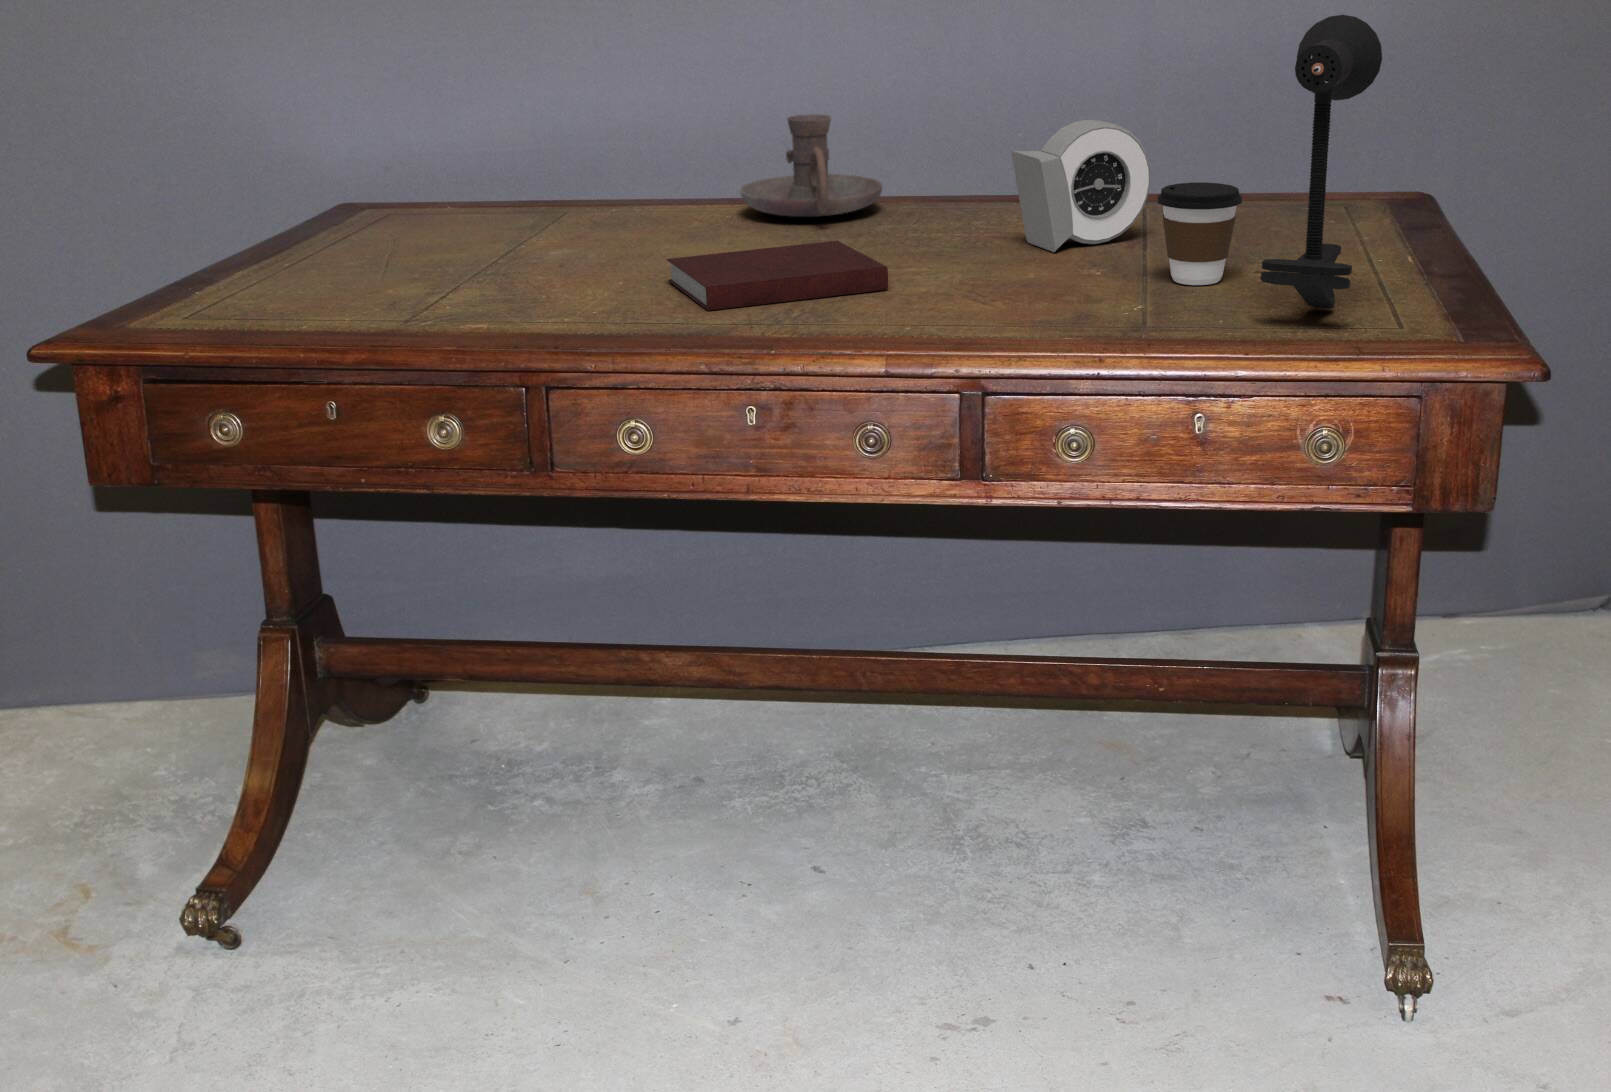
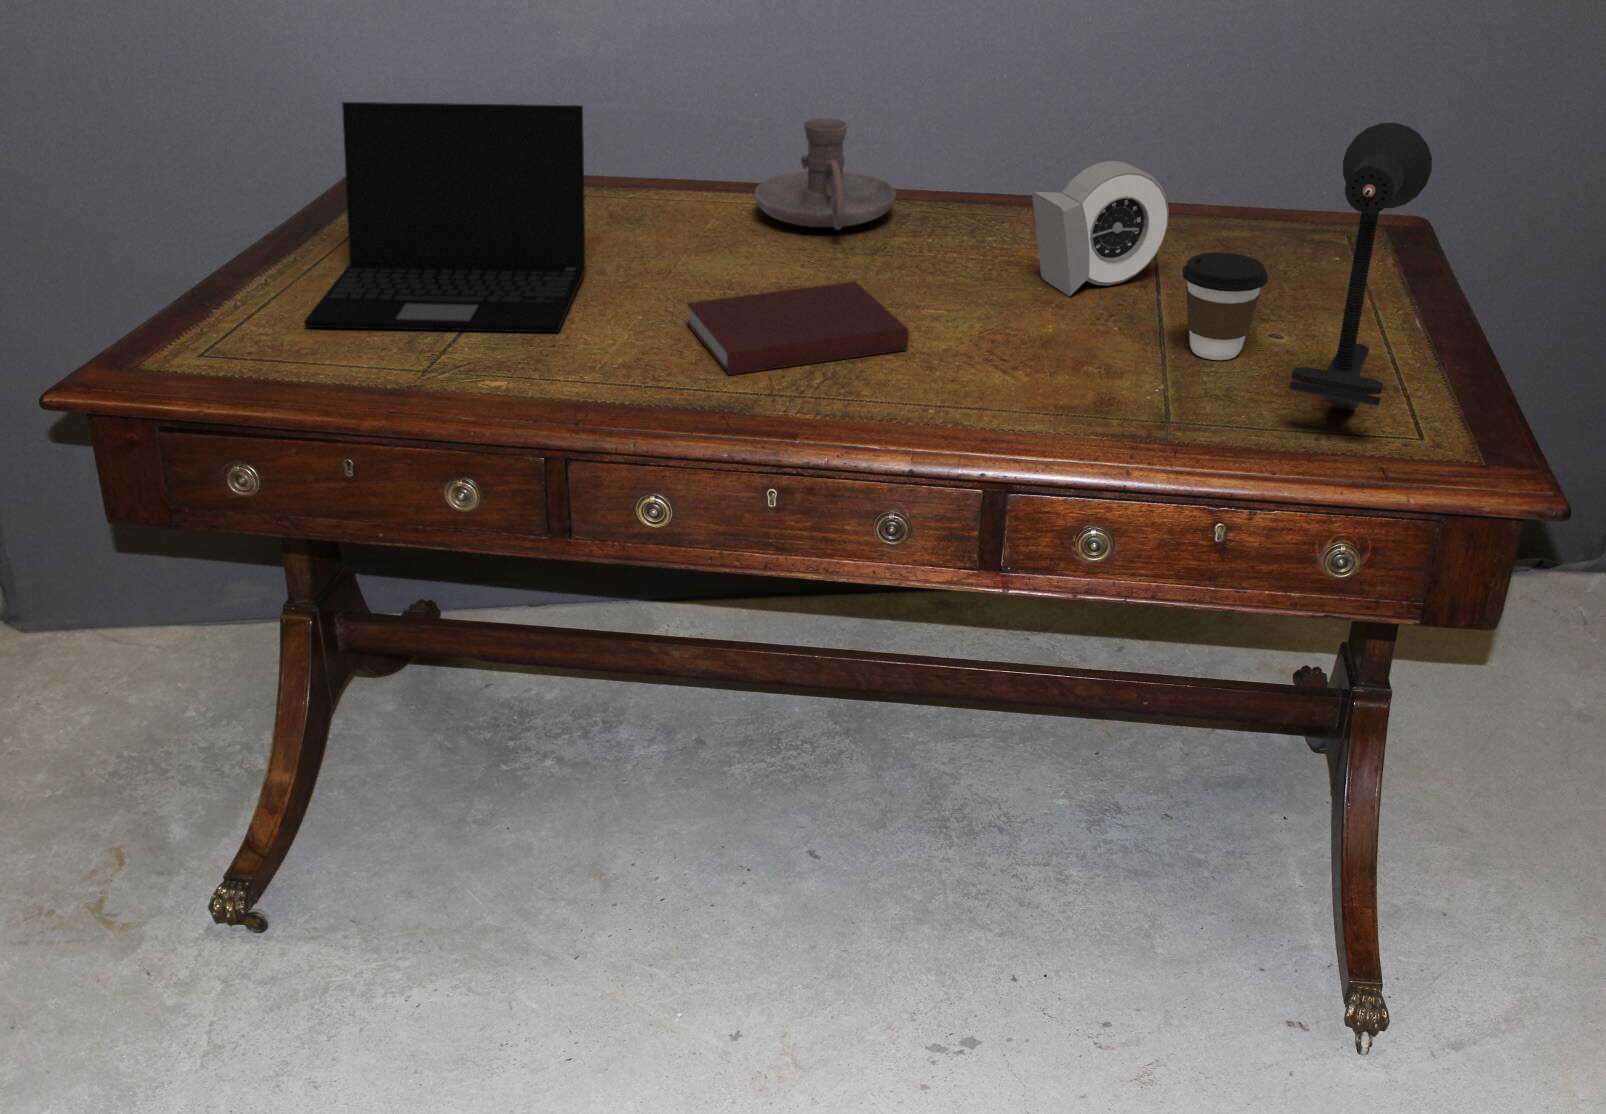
laptop: none [288,88,569,296] -> present [304,102,585,332]

